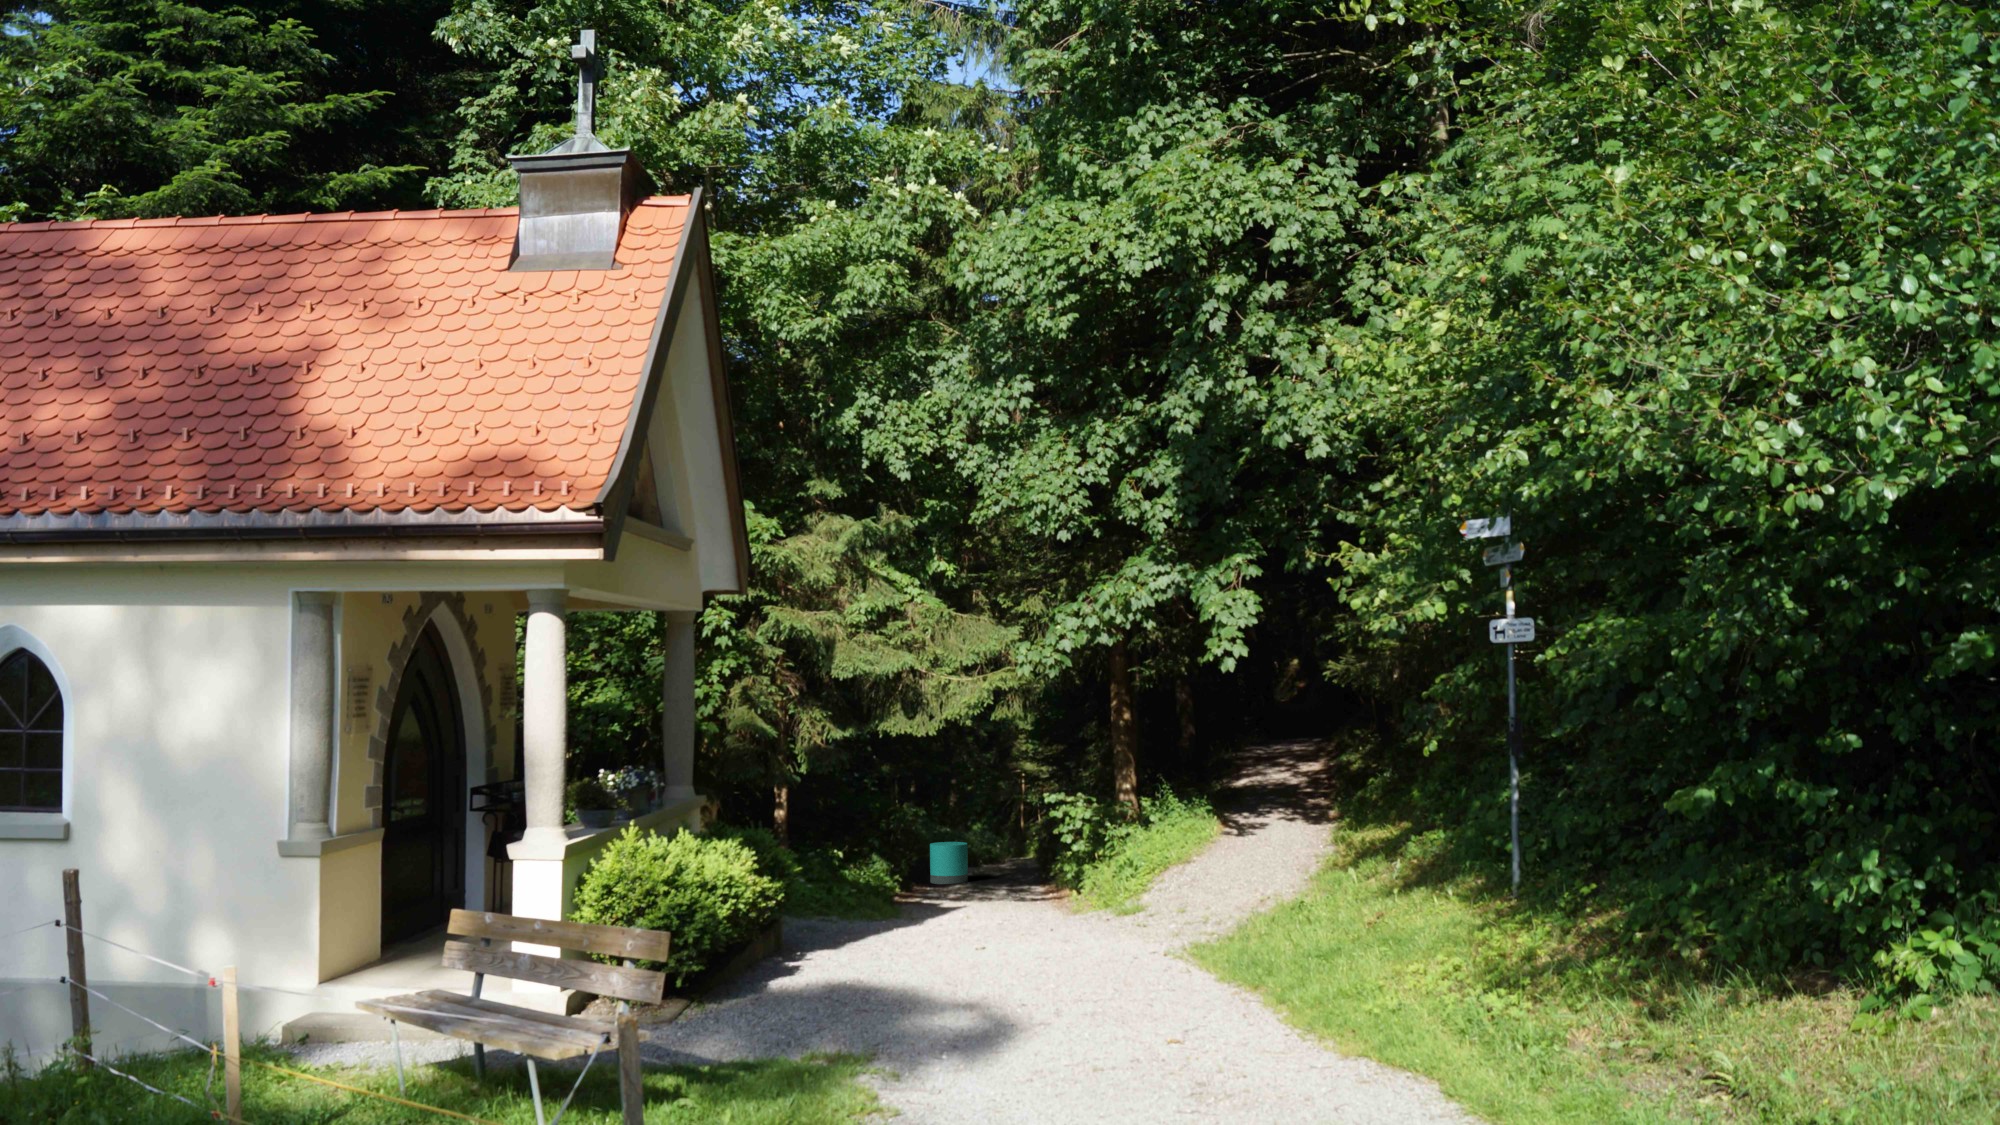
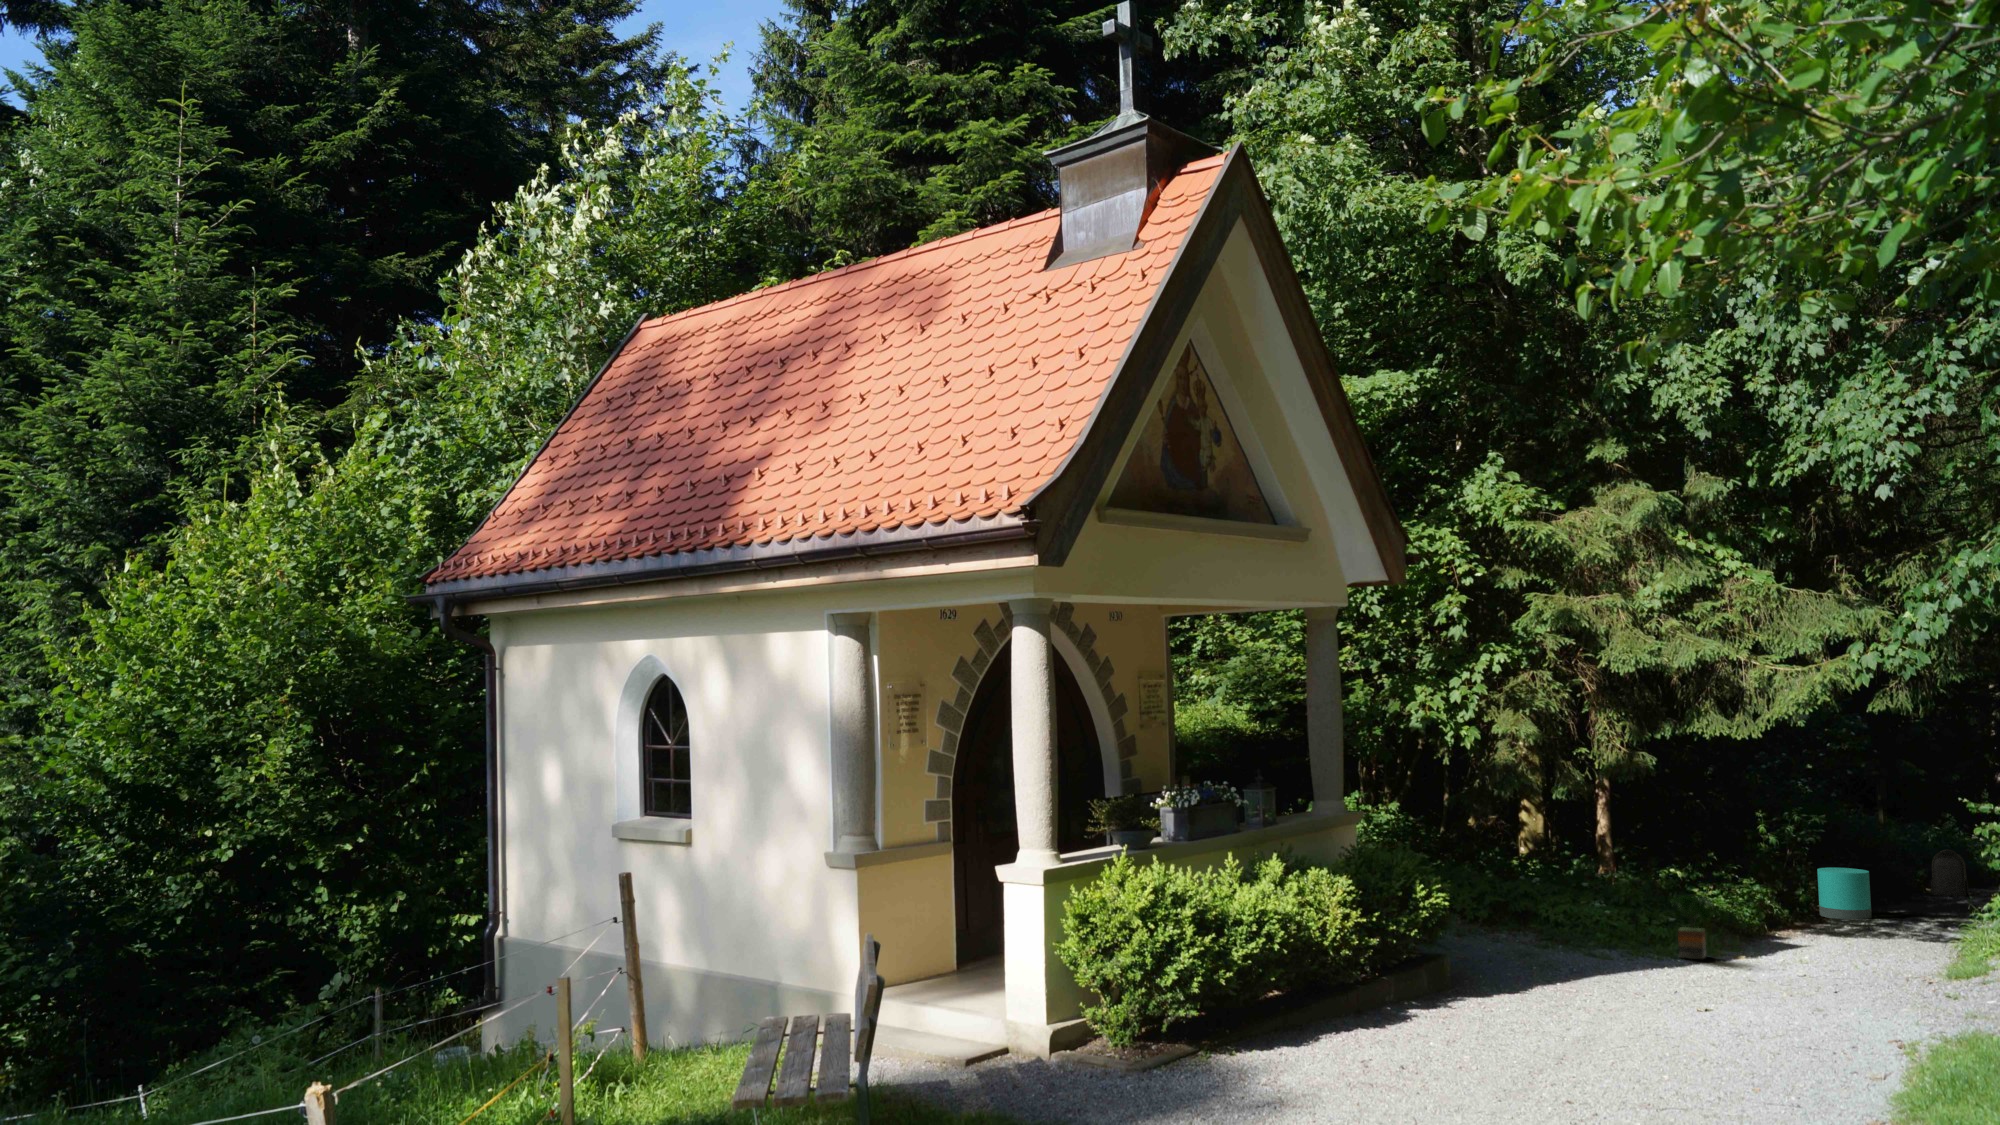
backpack: none [972,823,998,862] -> present [1931,849,1969,897]
potted tree: none [892,868,928,922] -> present [1671,896,1713,959]

